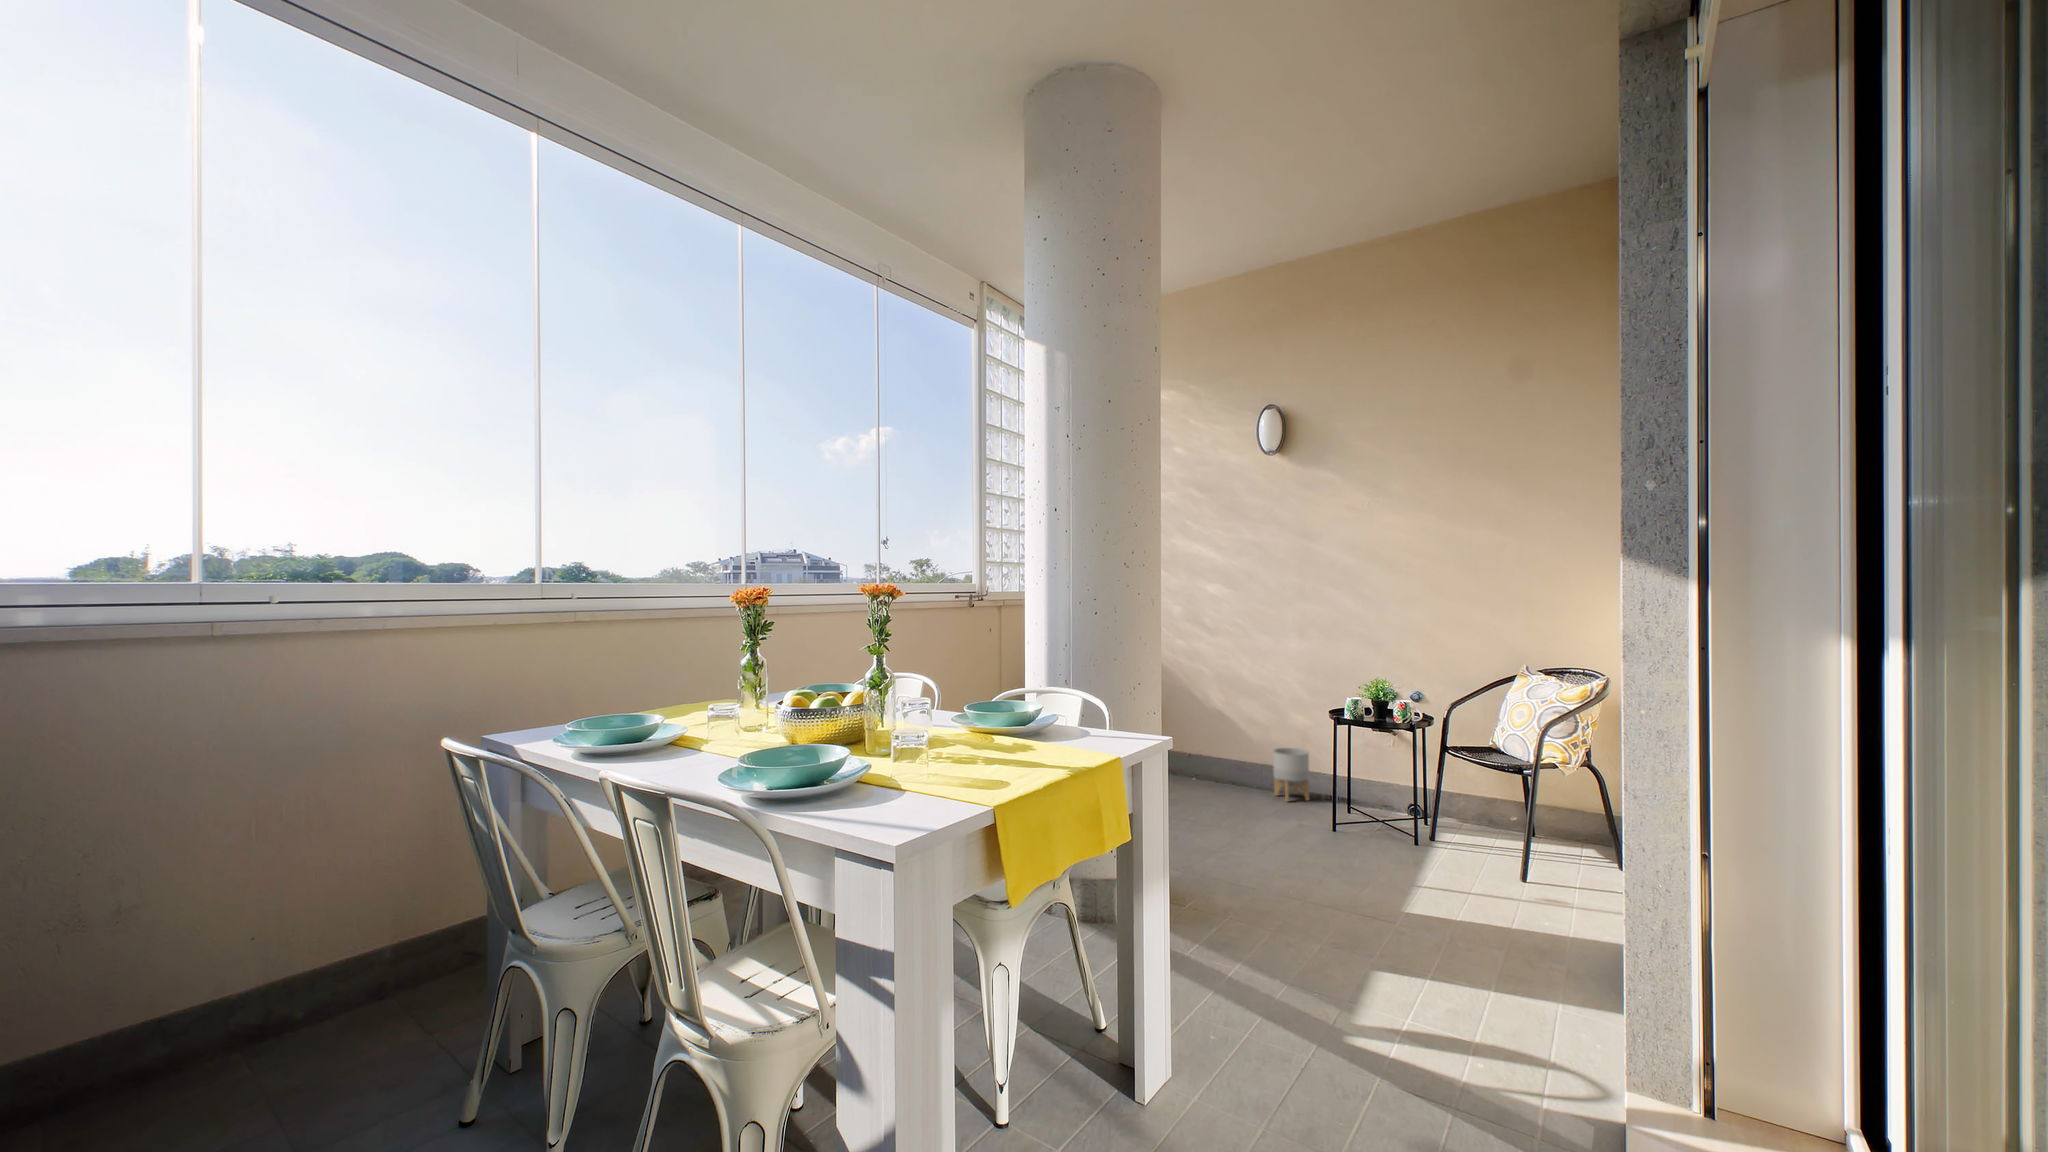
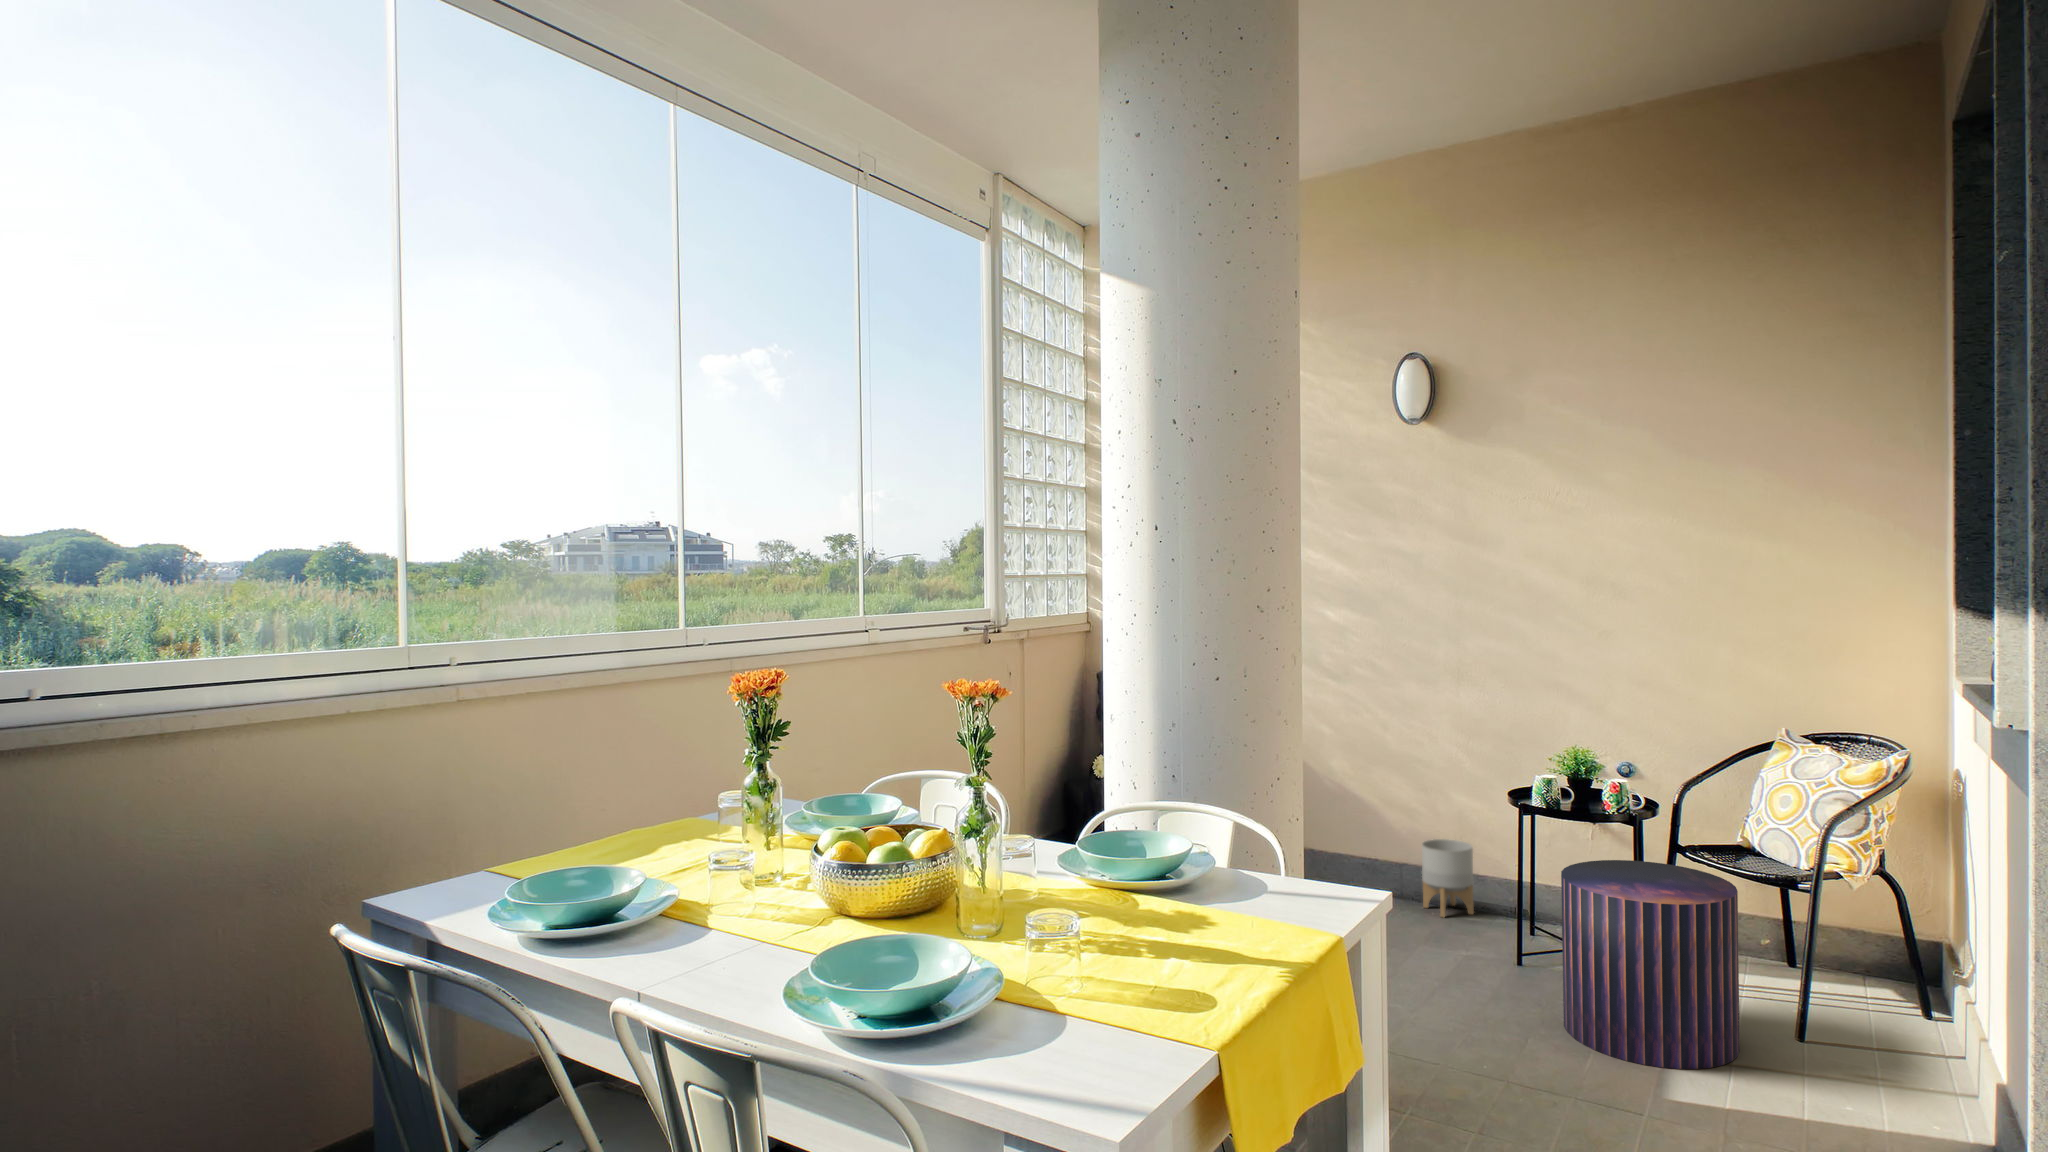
pouf: none [1354,754,1478,898] -> present [1561,860,1740,1069]

